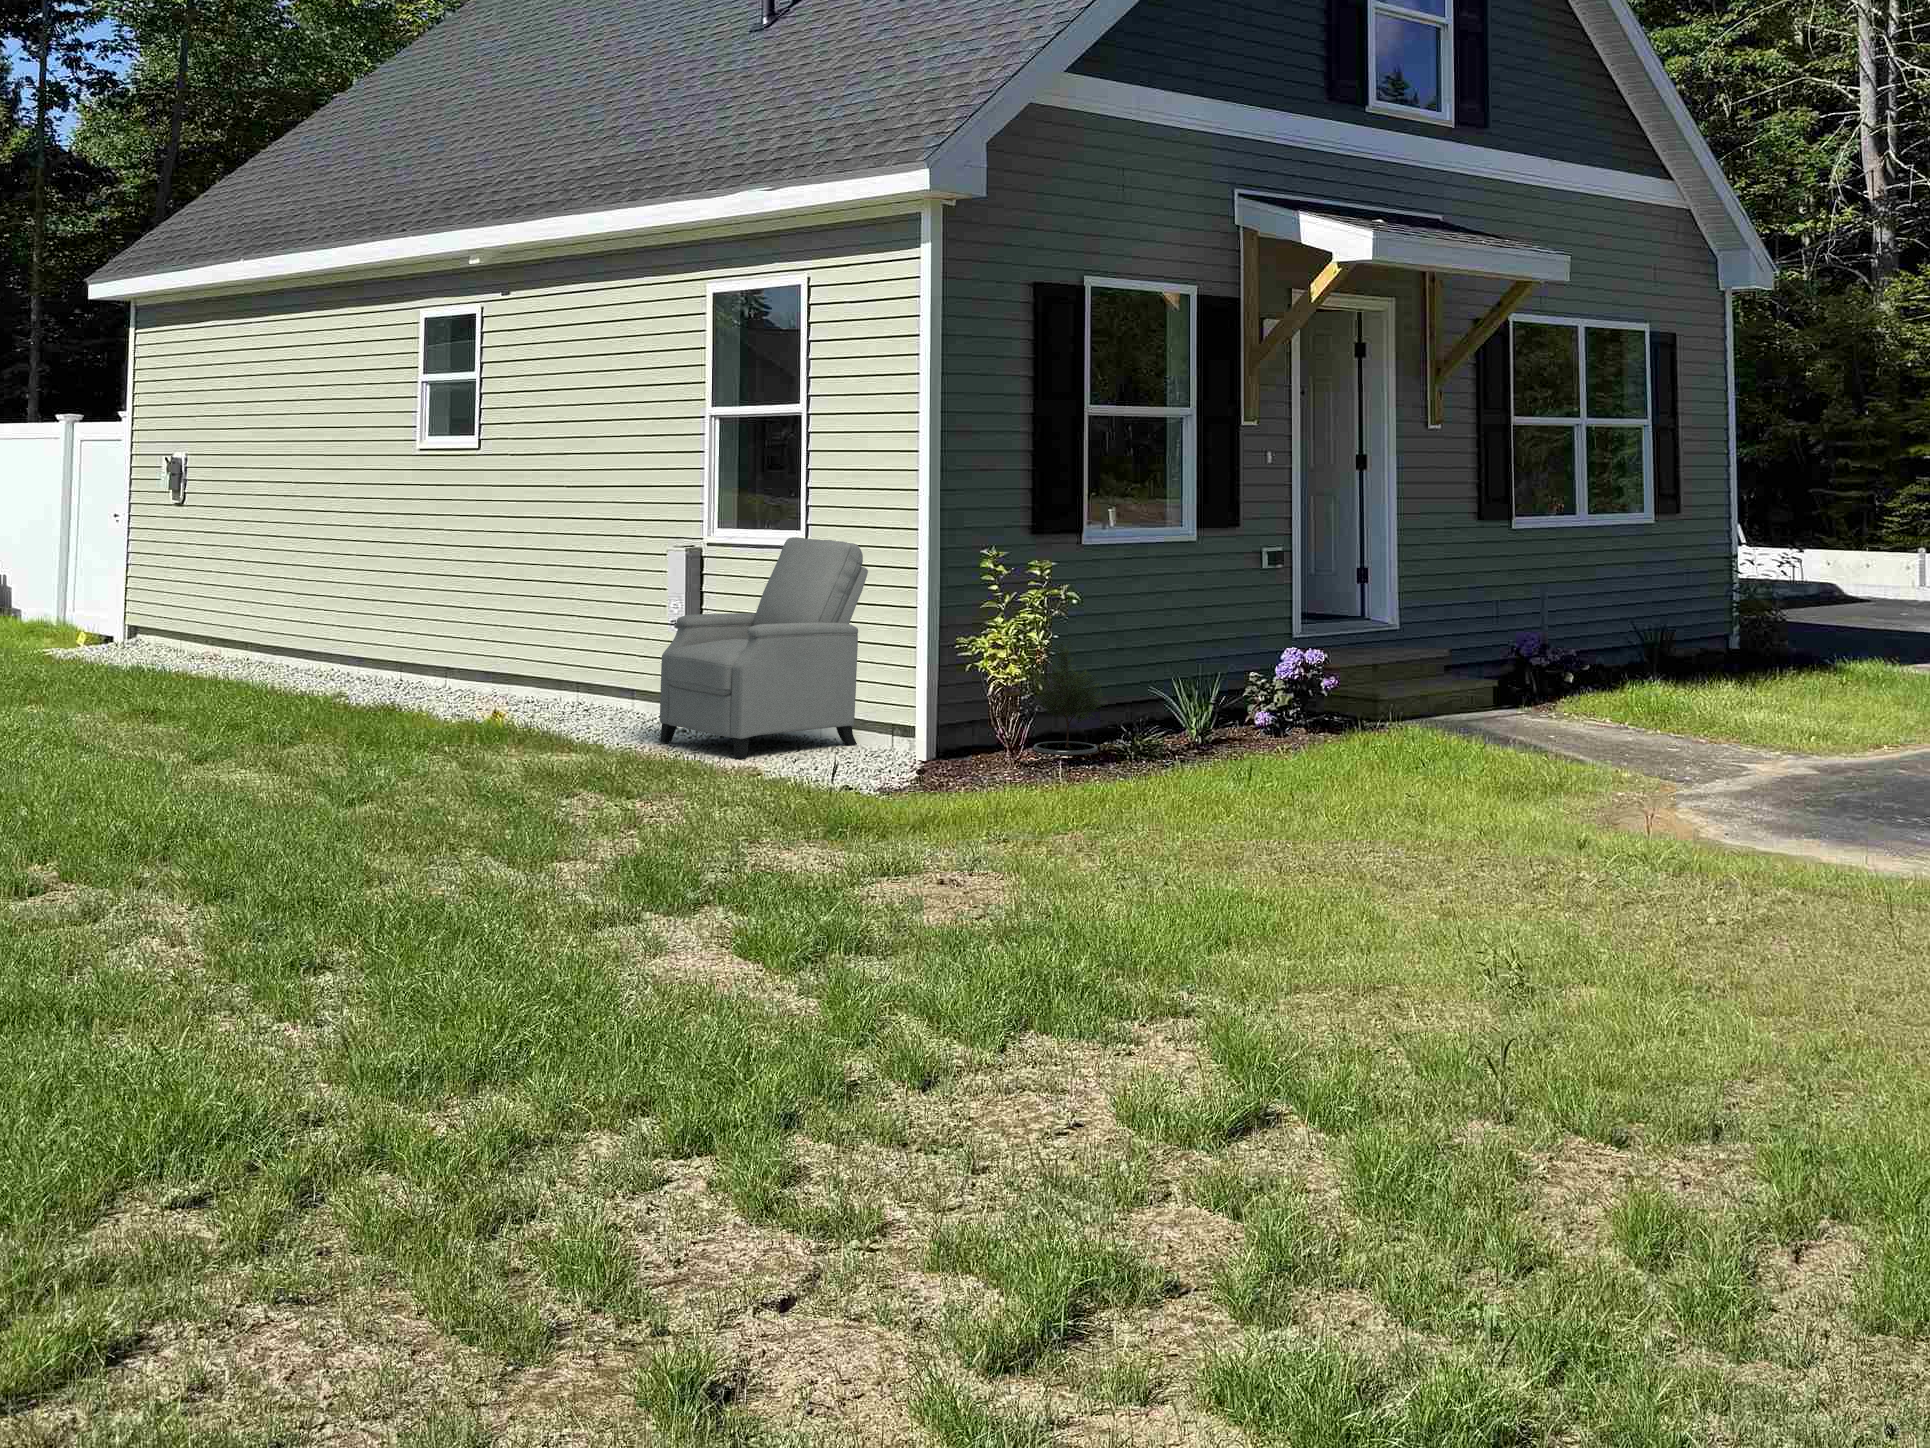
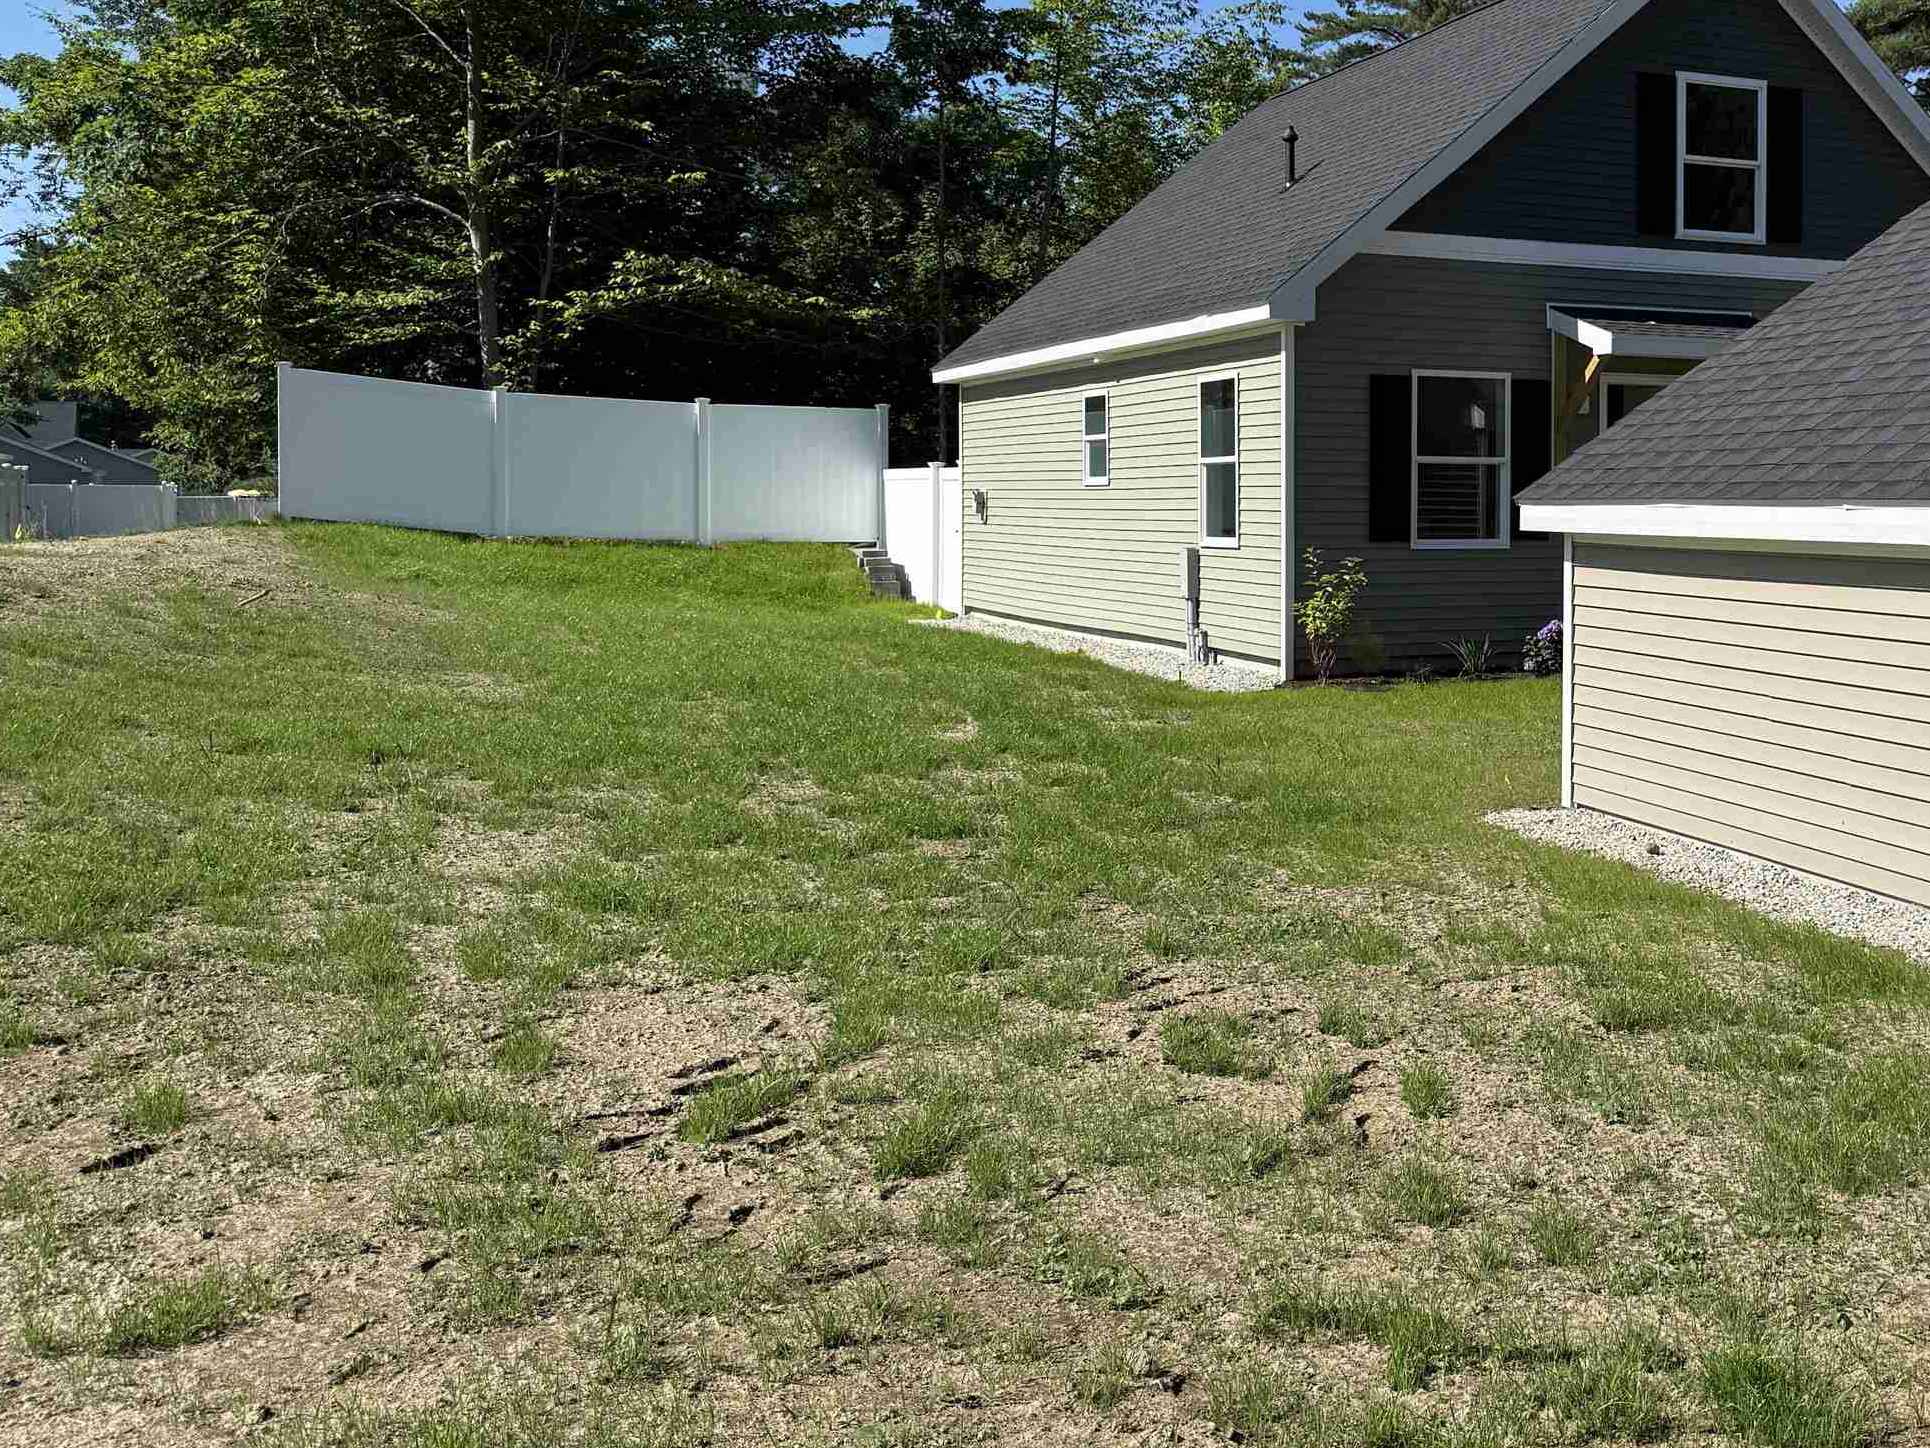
chair: present [660,537,868,759] -> none [1123,543,1256,679]

